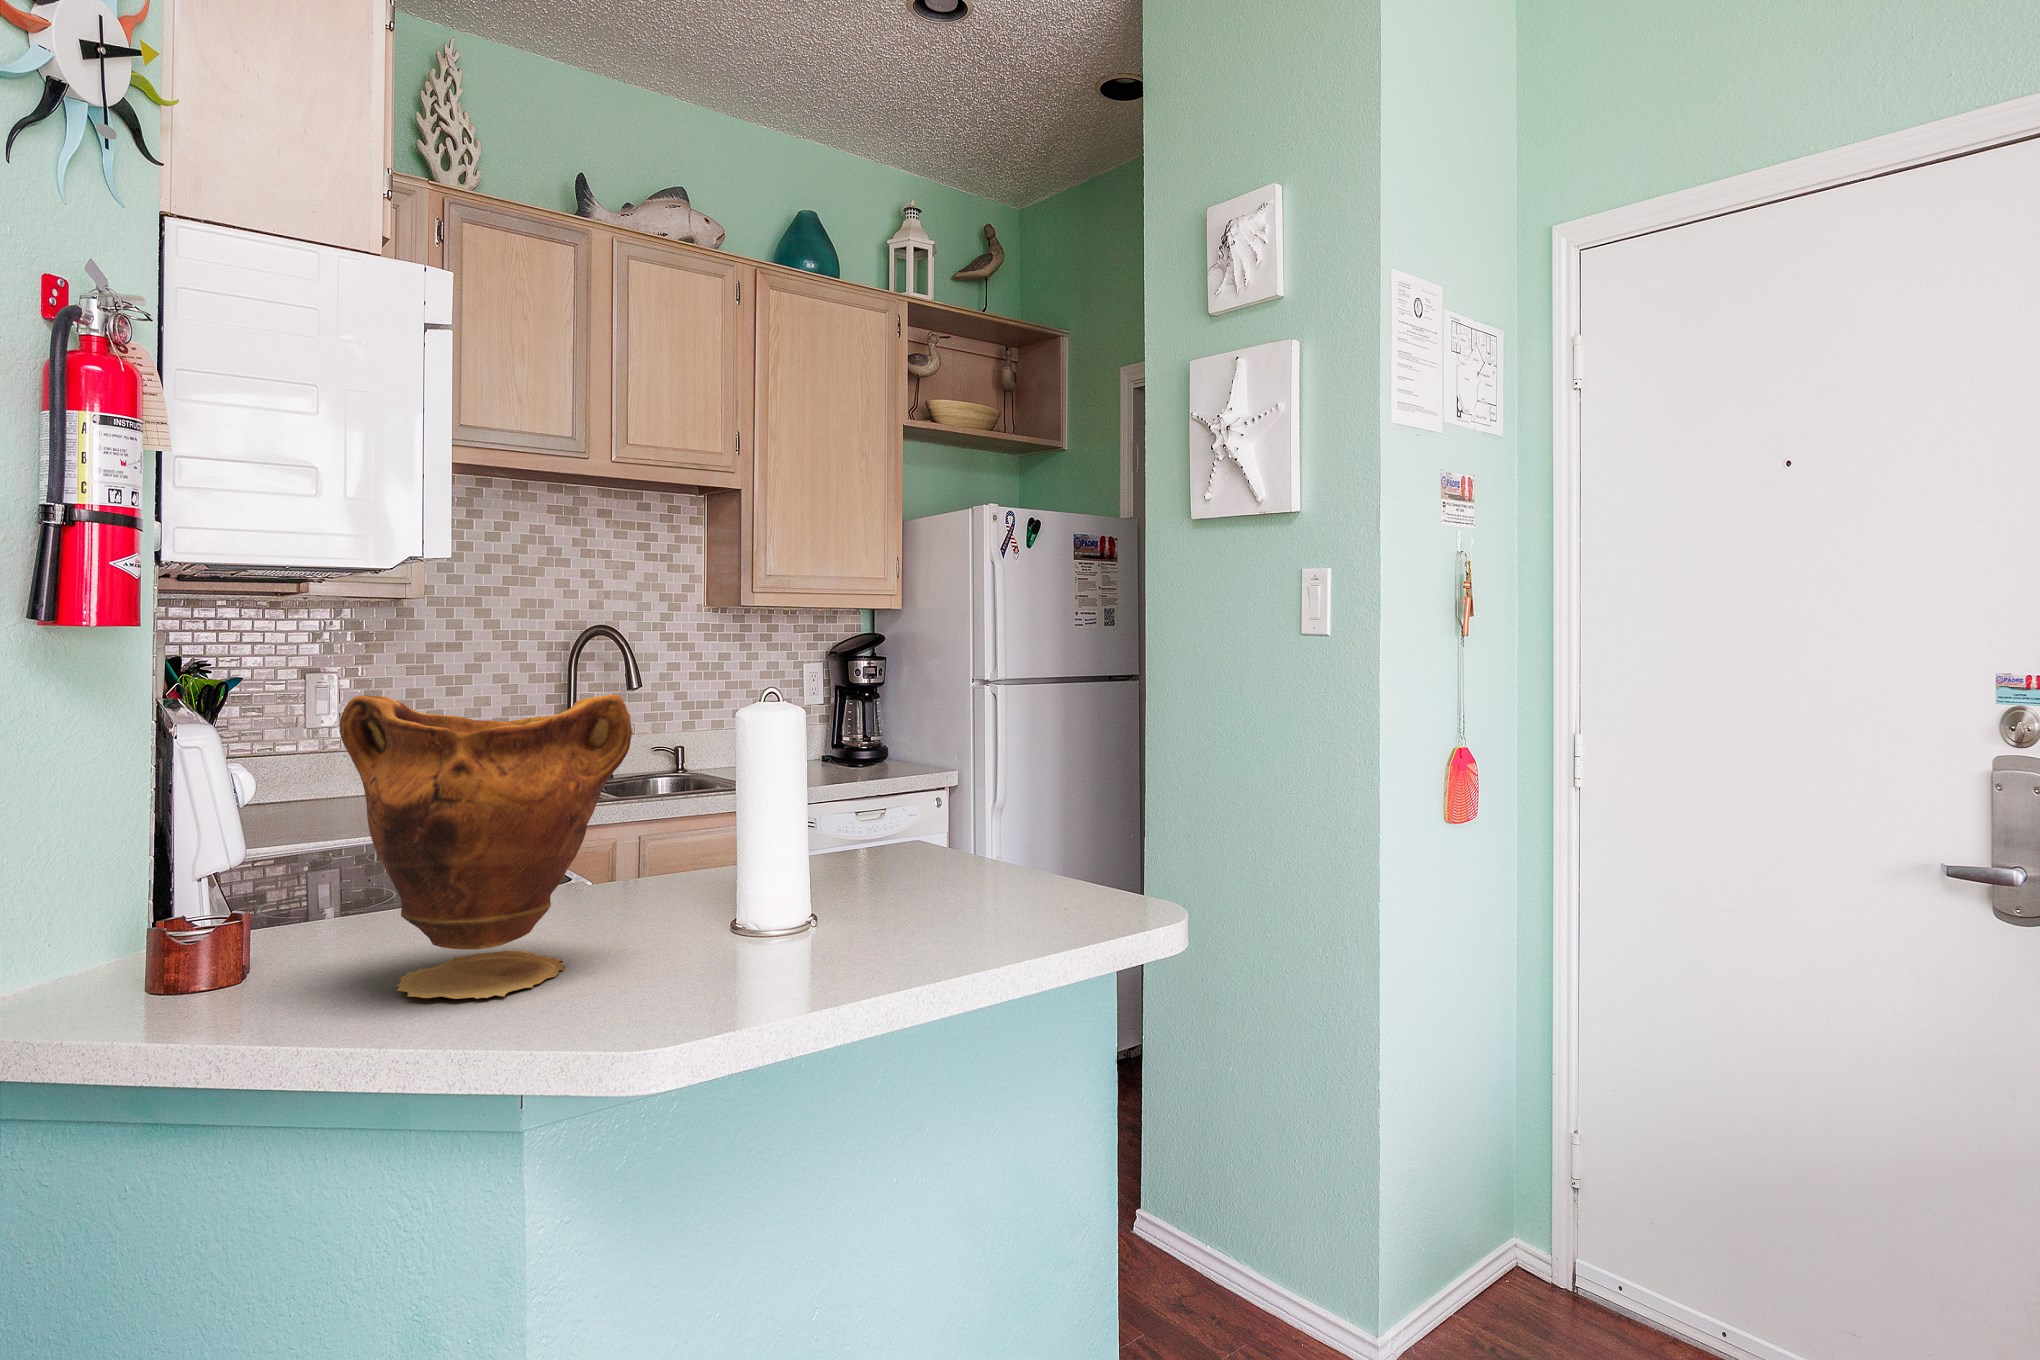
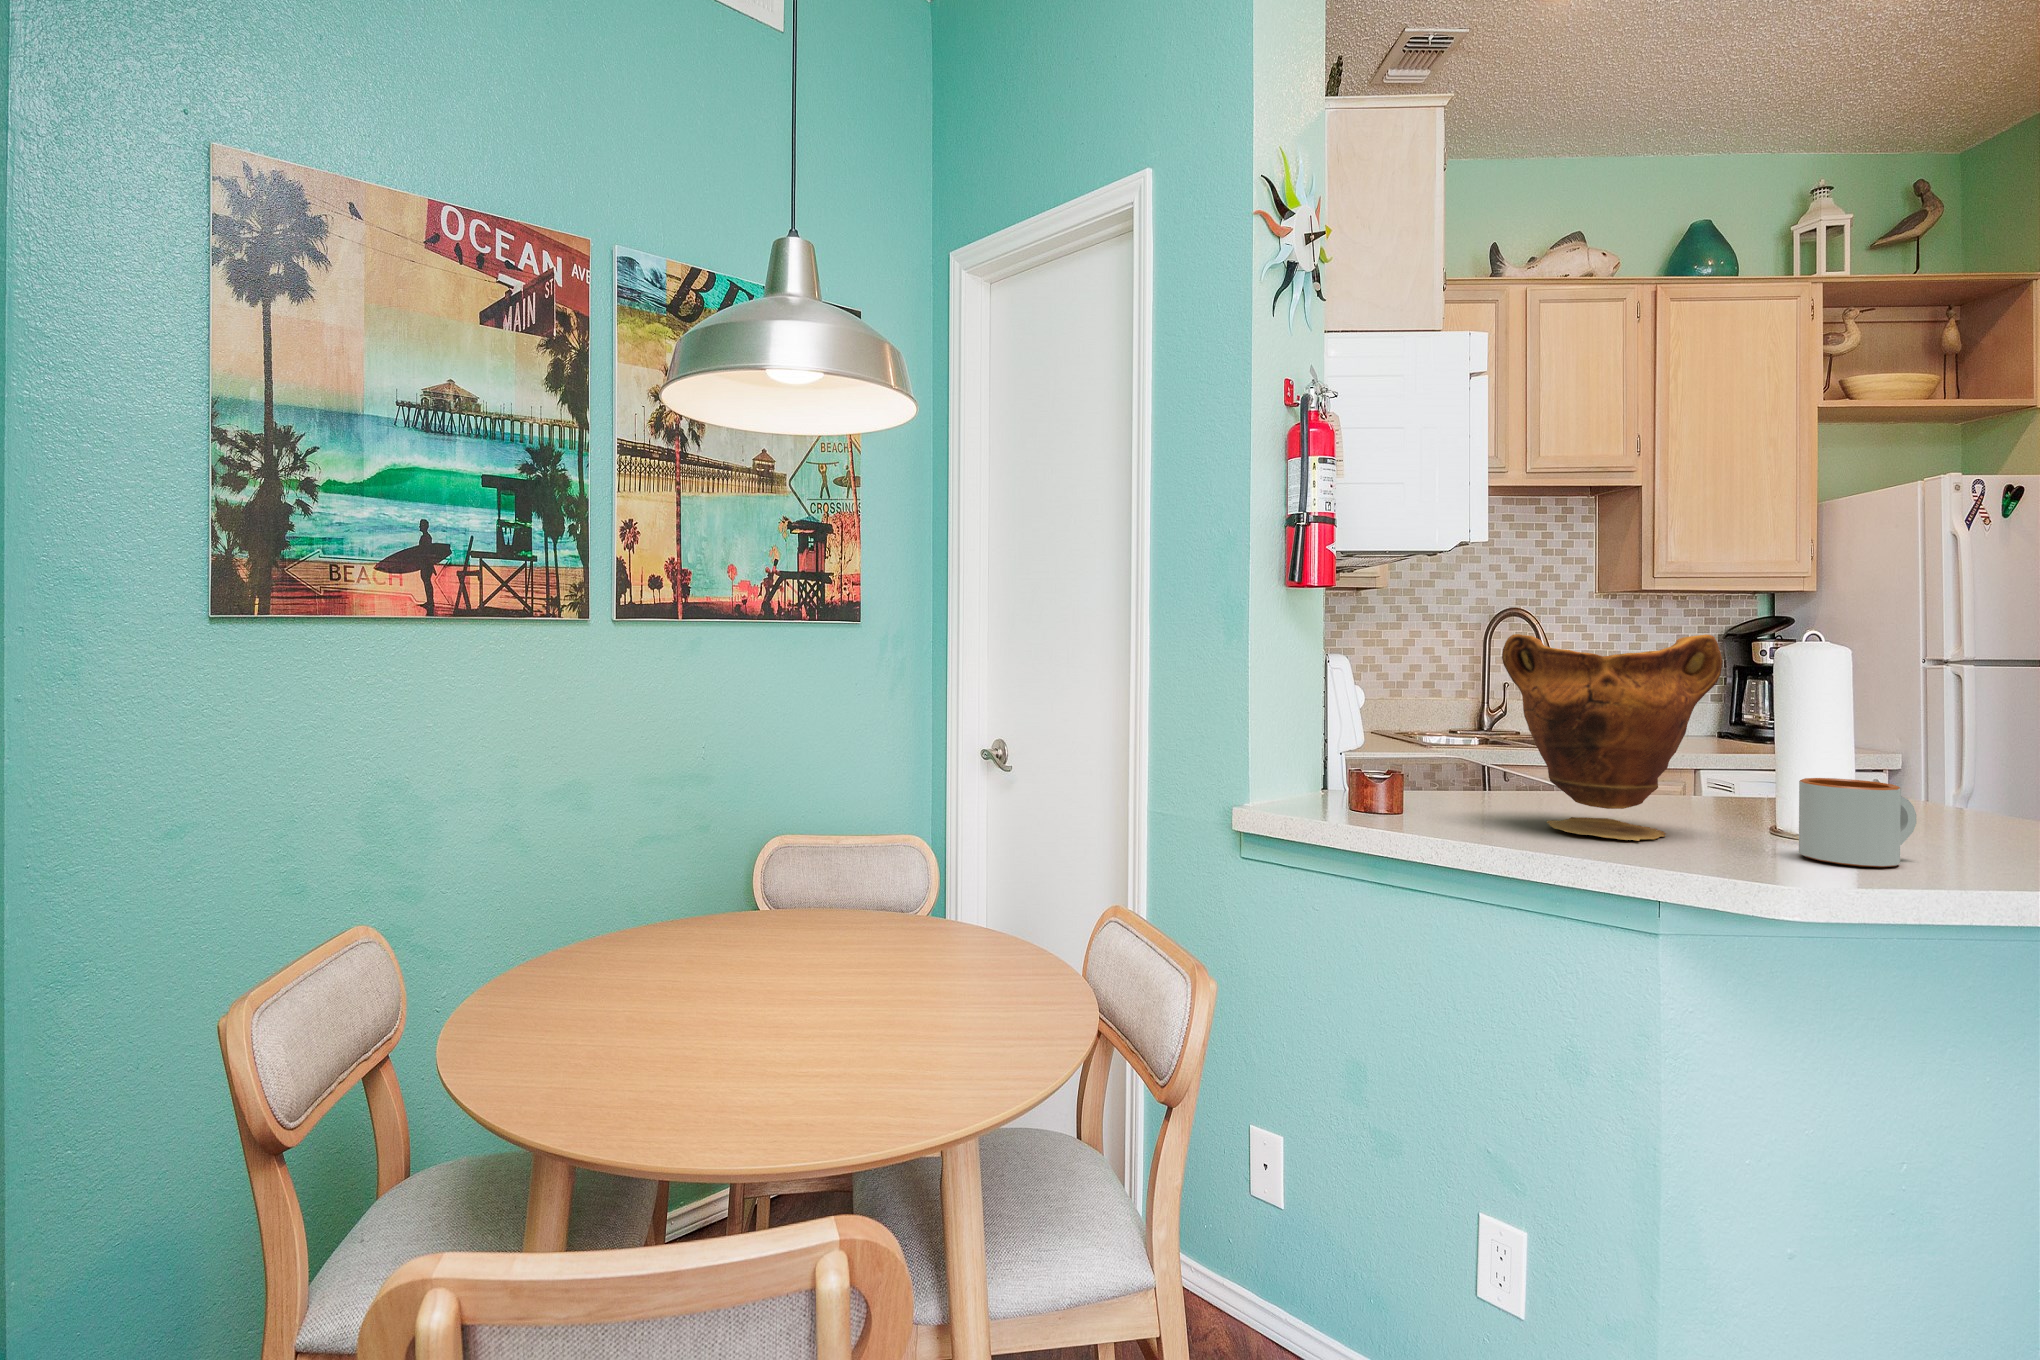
mug: none [688,878,812,999] -> present [1799,778,1916,867]

